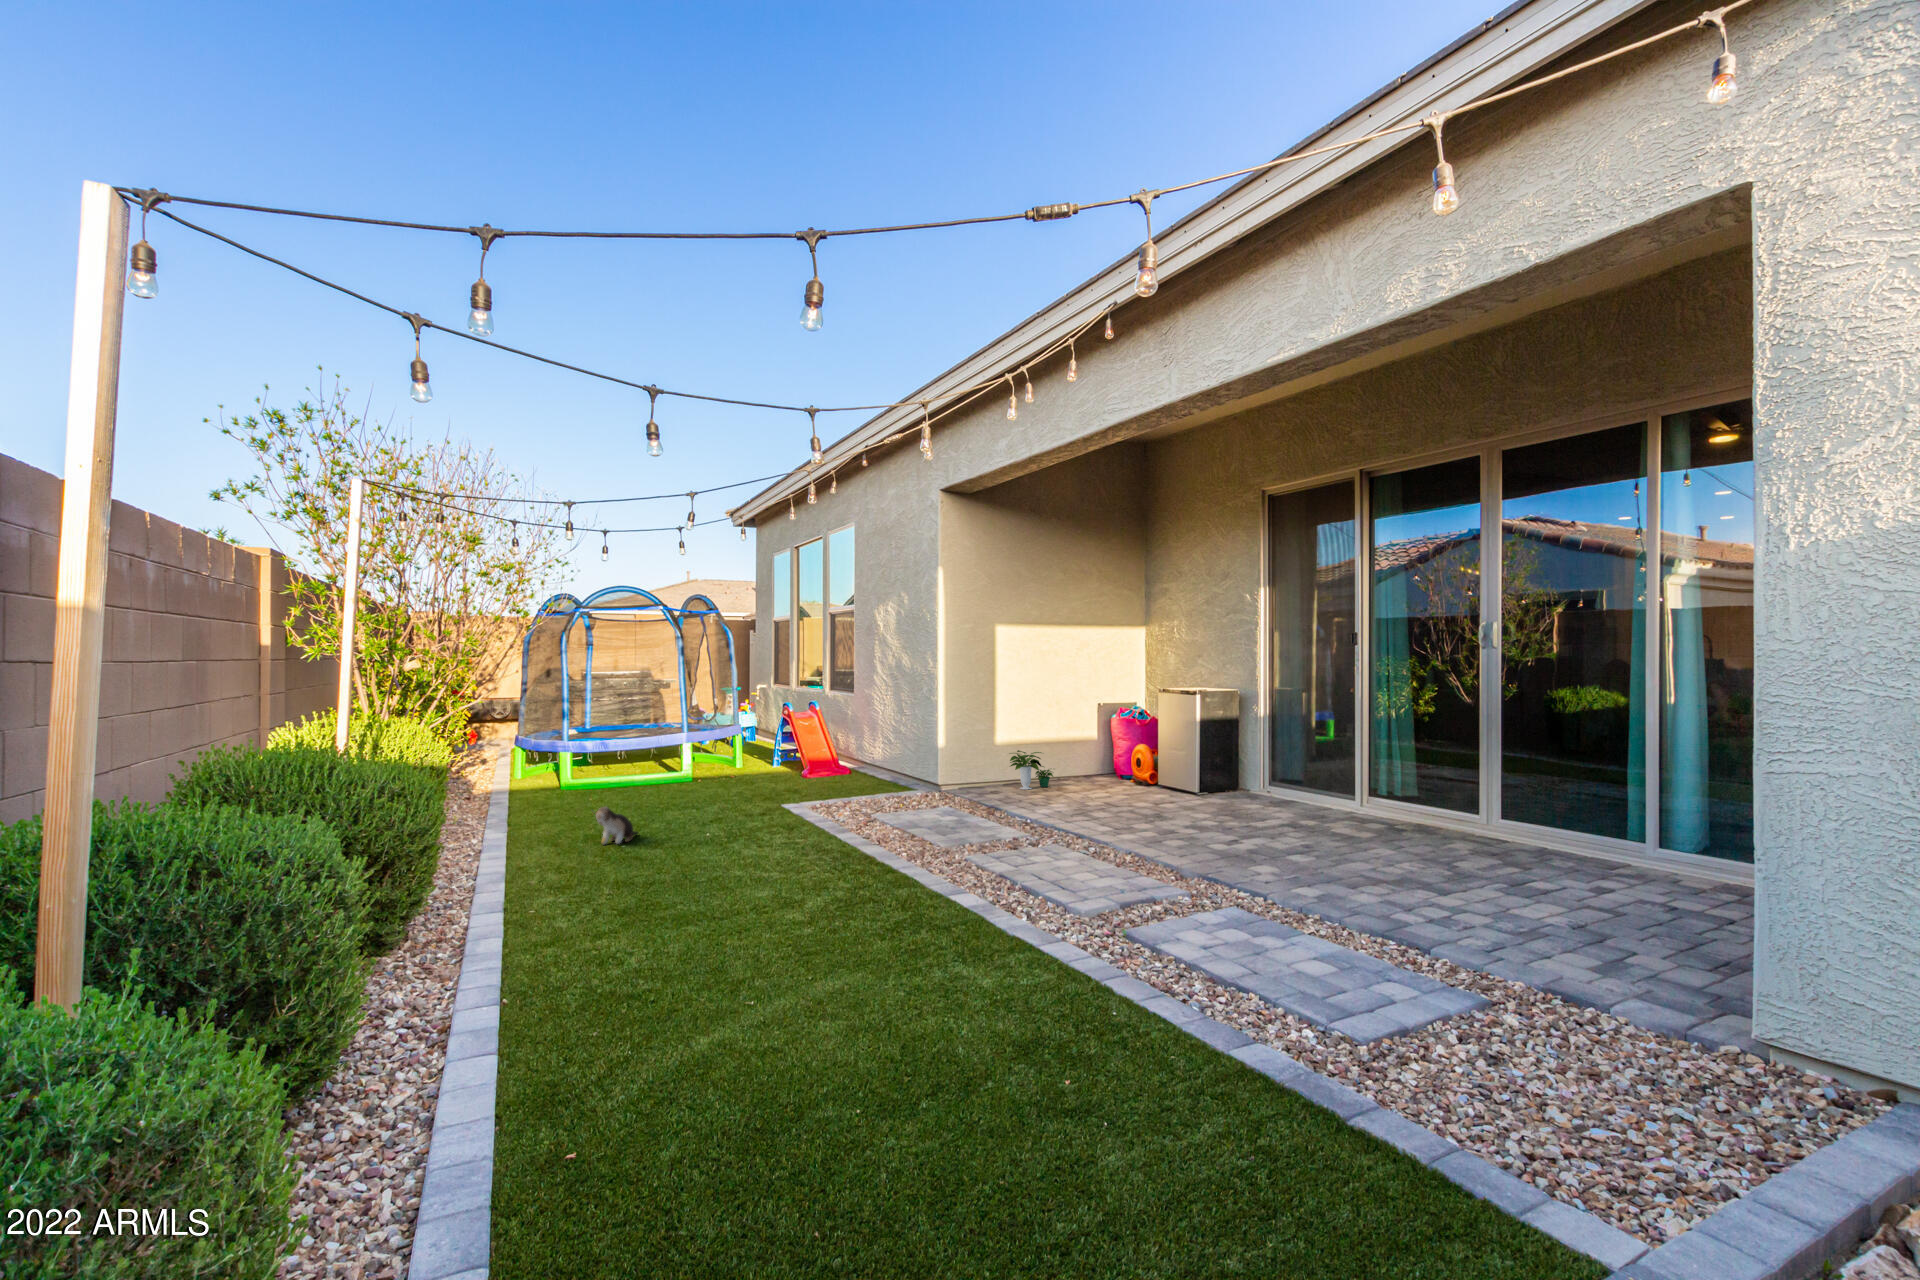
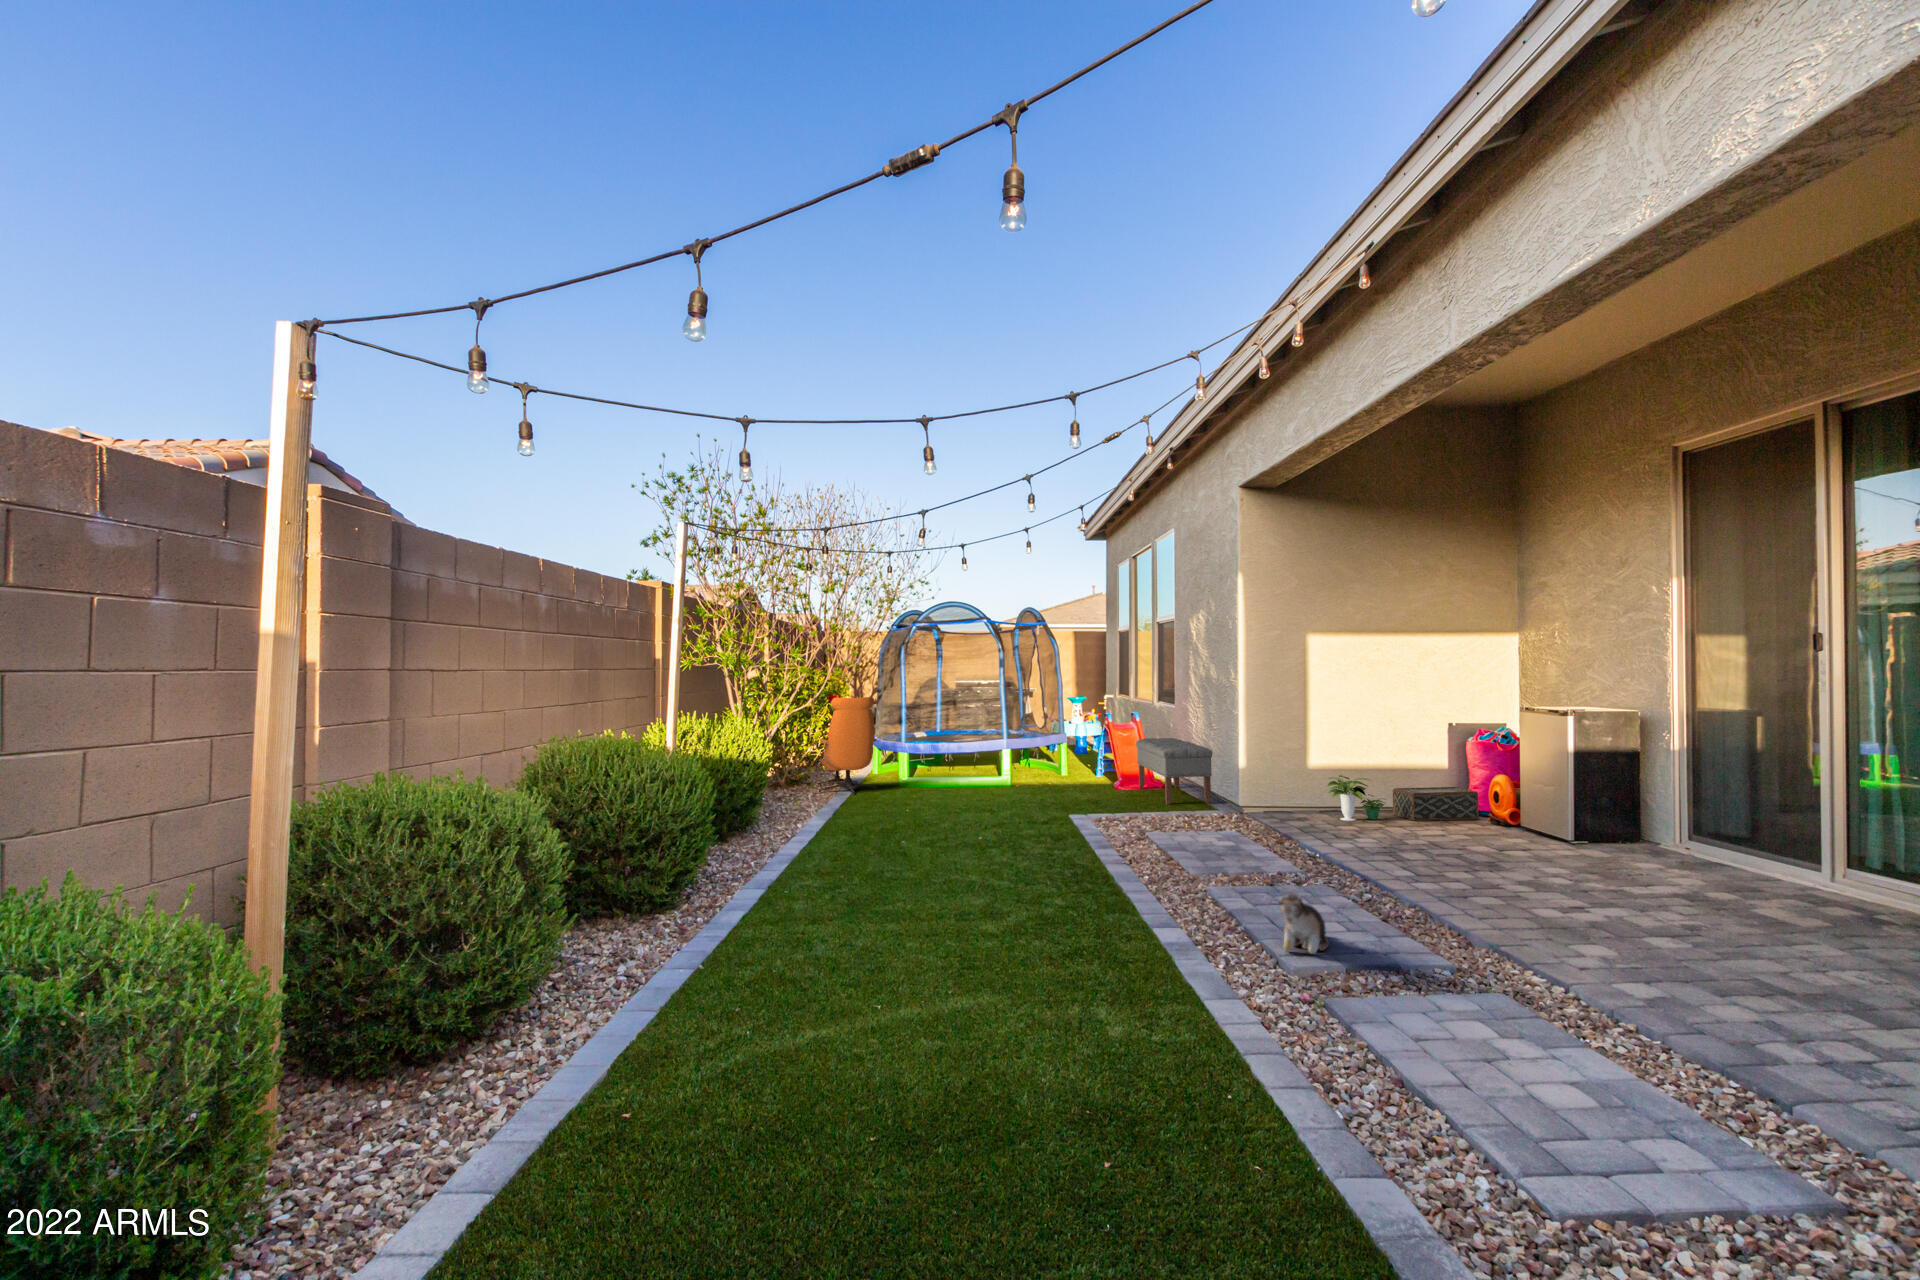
lounge chair: none [464,691,547,800] -> present [817,697,877,794]
bench: none [822,724,904,787] -> present [1136,738,1212,805]
woven basket: none [1056,755,1121,786] -> present [1393,787,1479,821]
plush toy: present [596,807,638,844] -> present [1275,893,1329,954]

